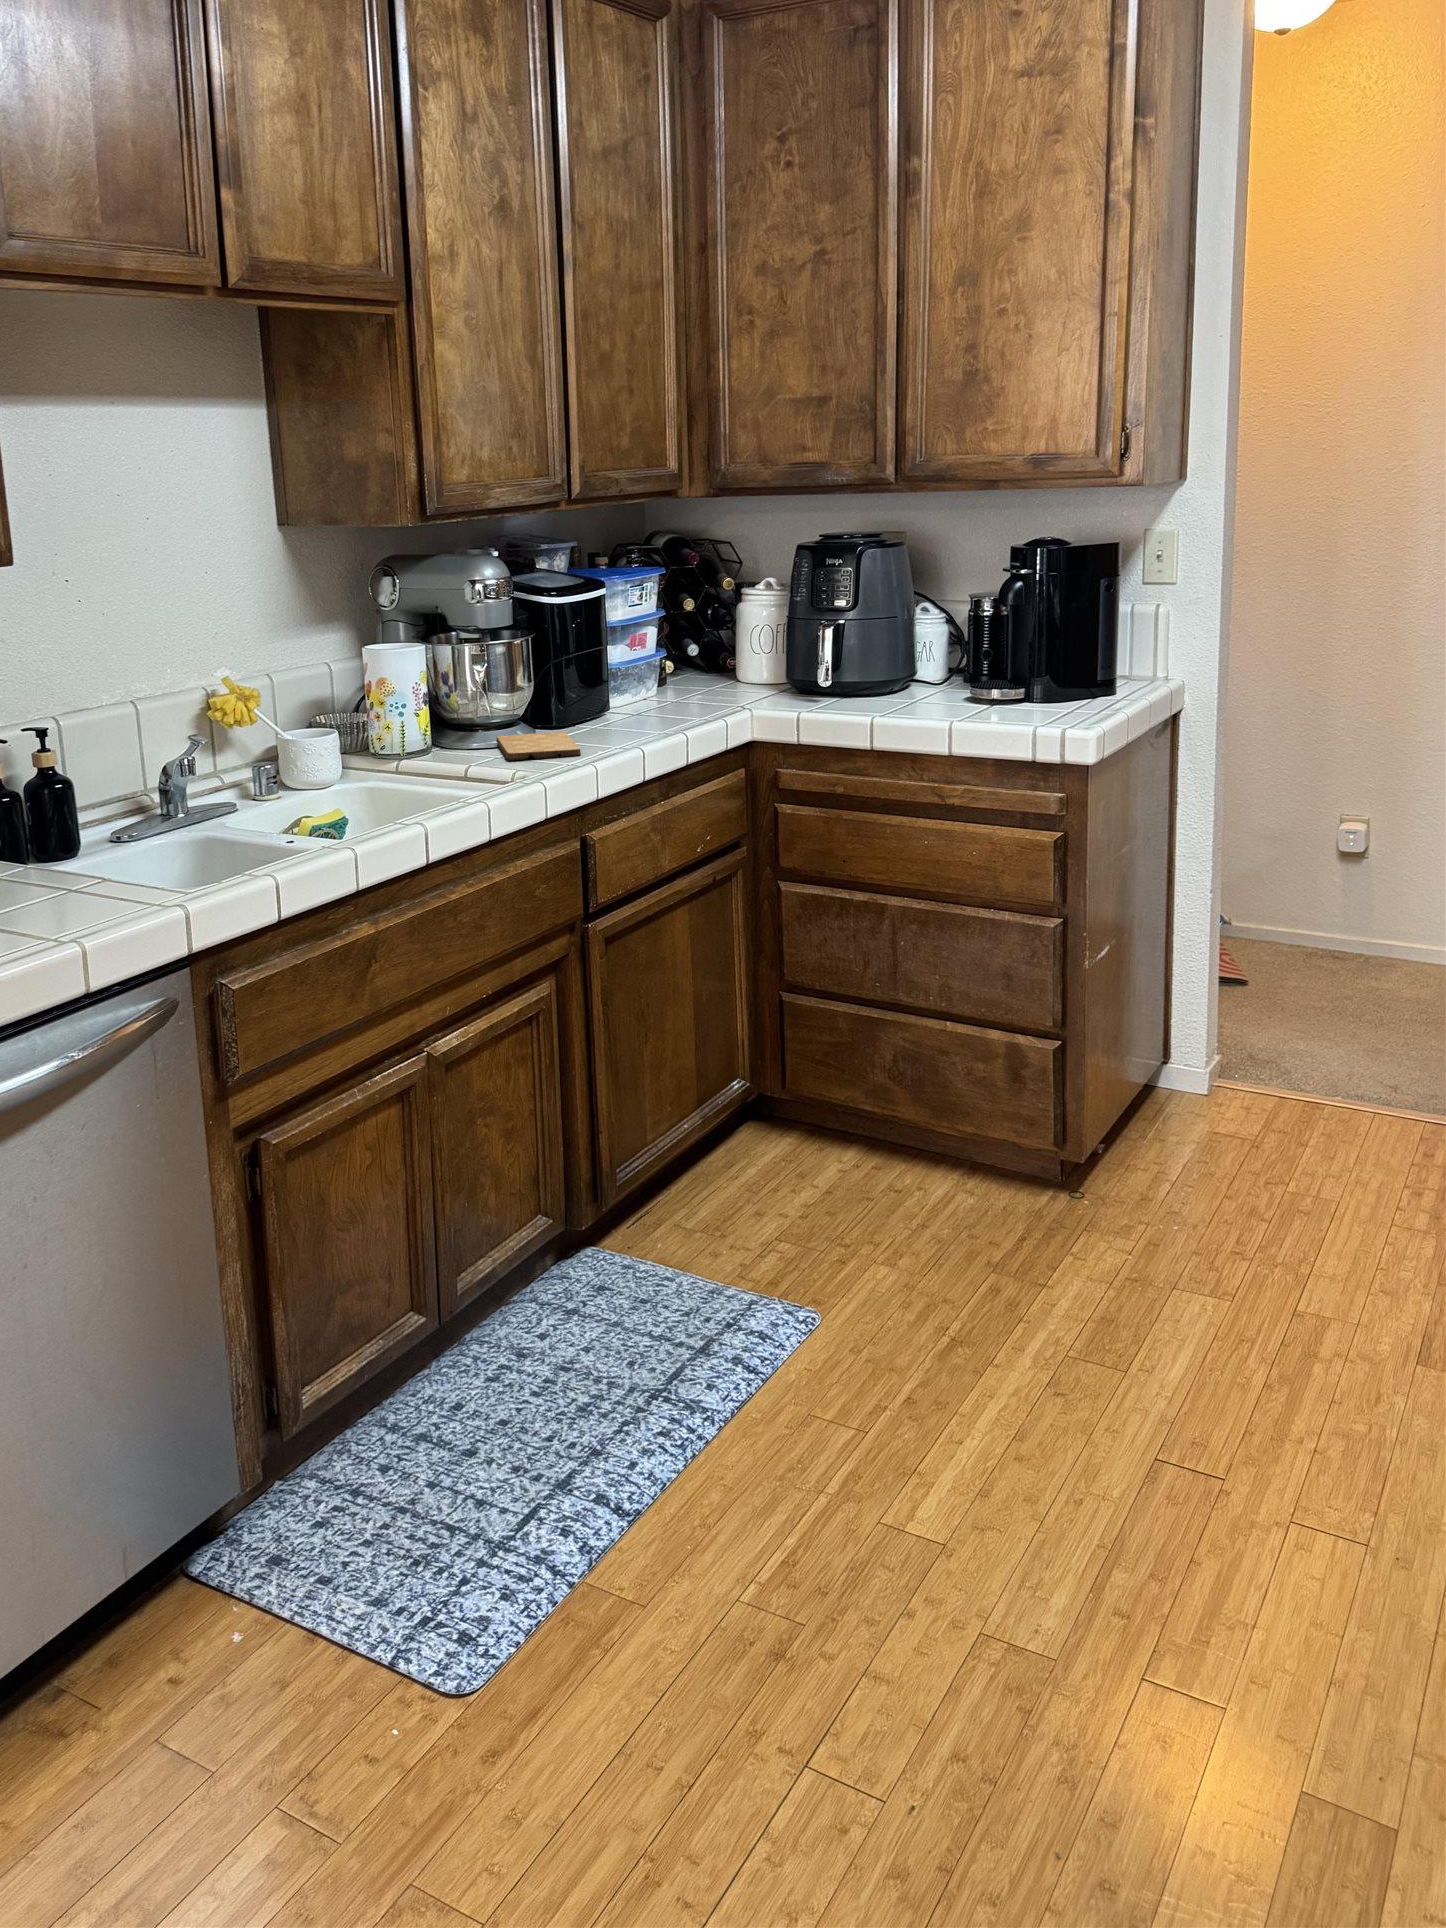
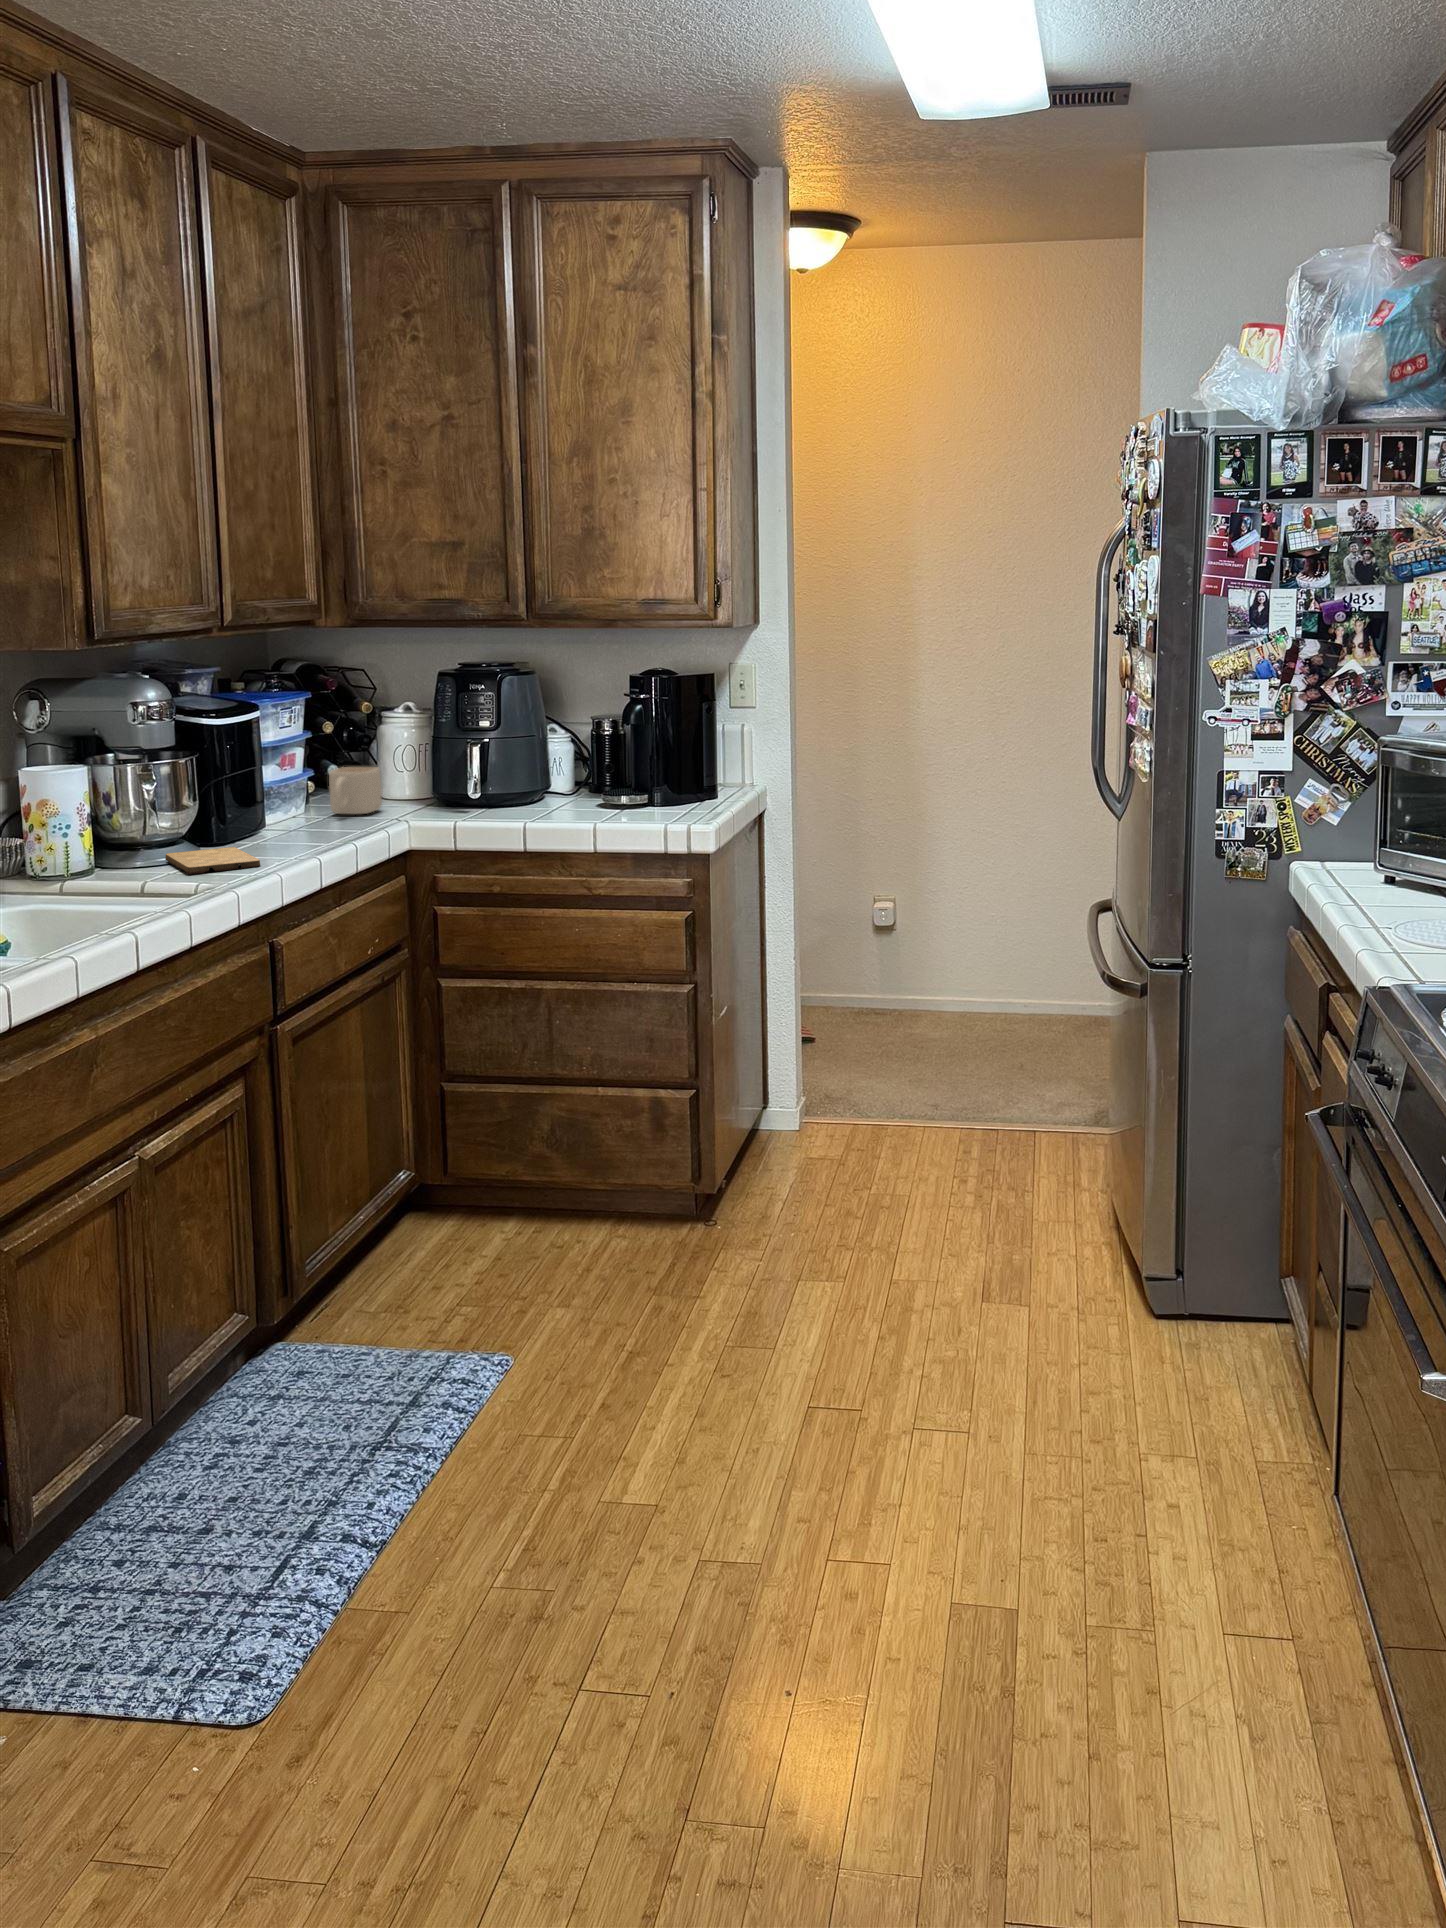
mug: none [678,647,733,699] -> present [329,767,382,814]

